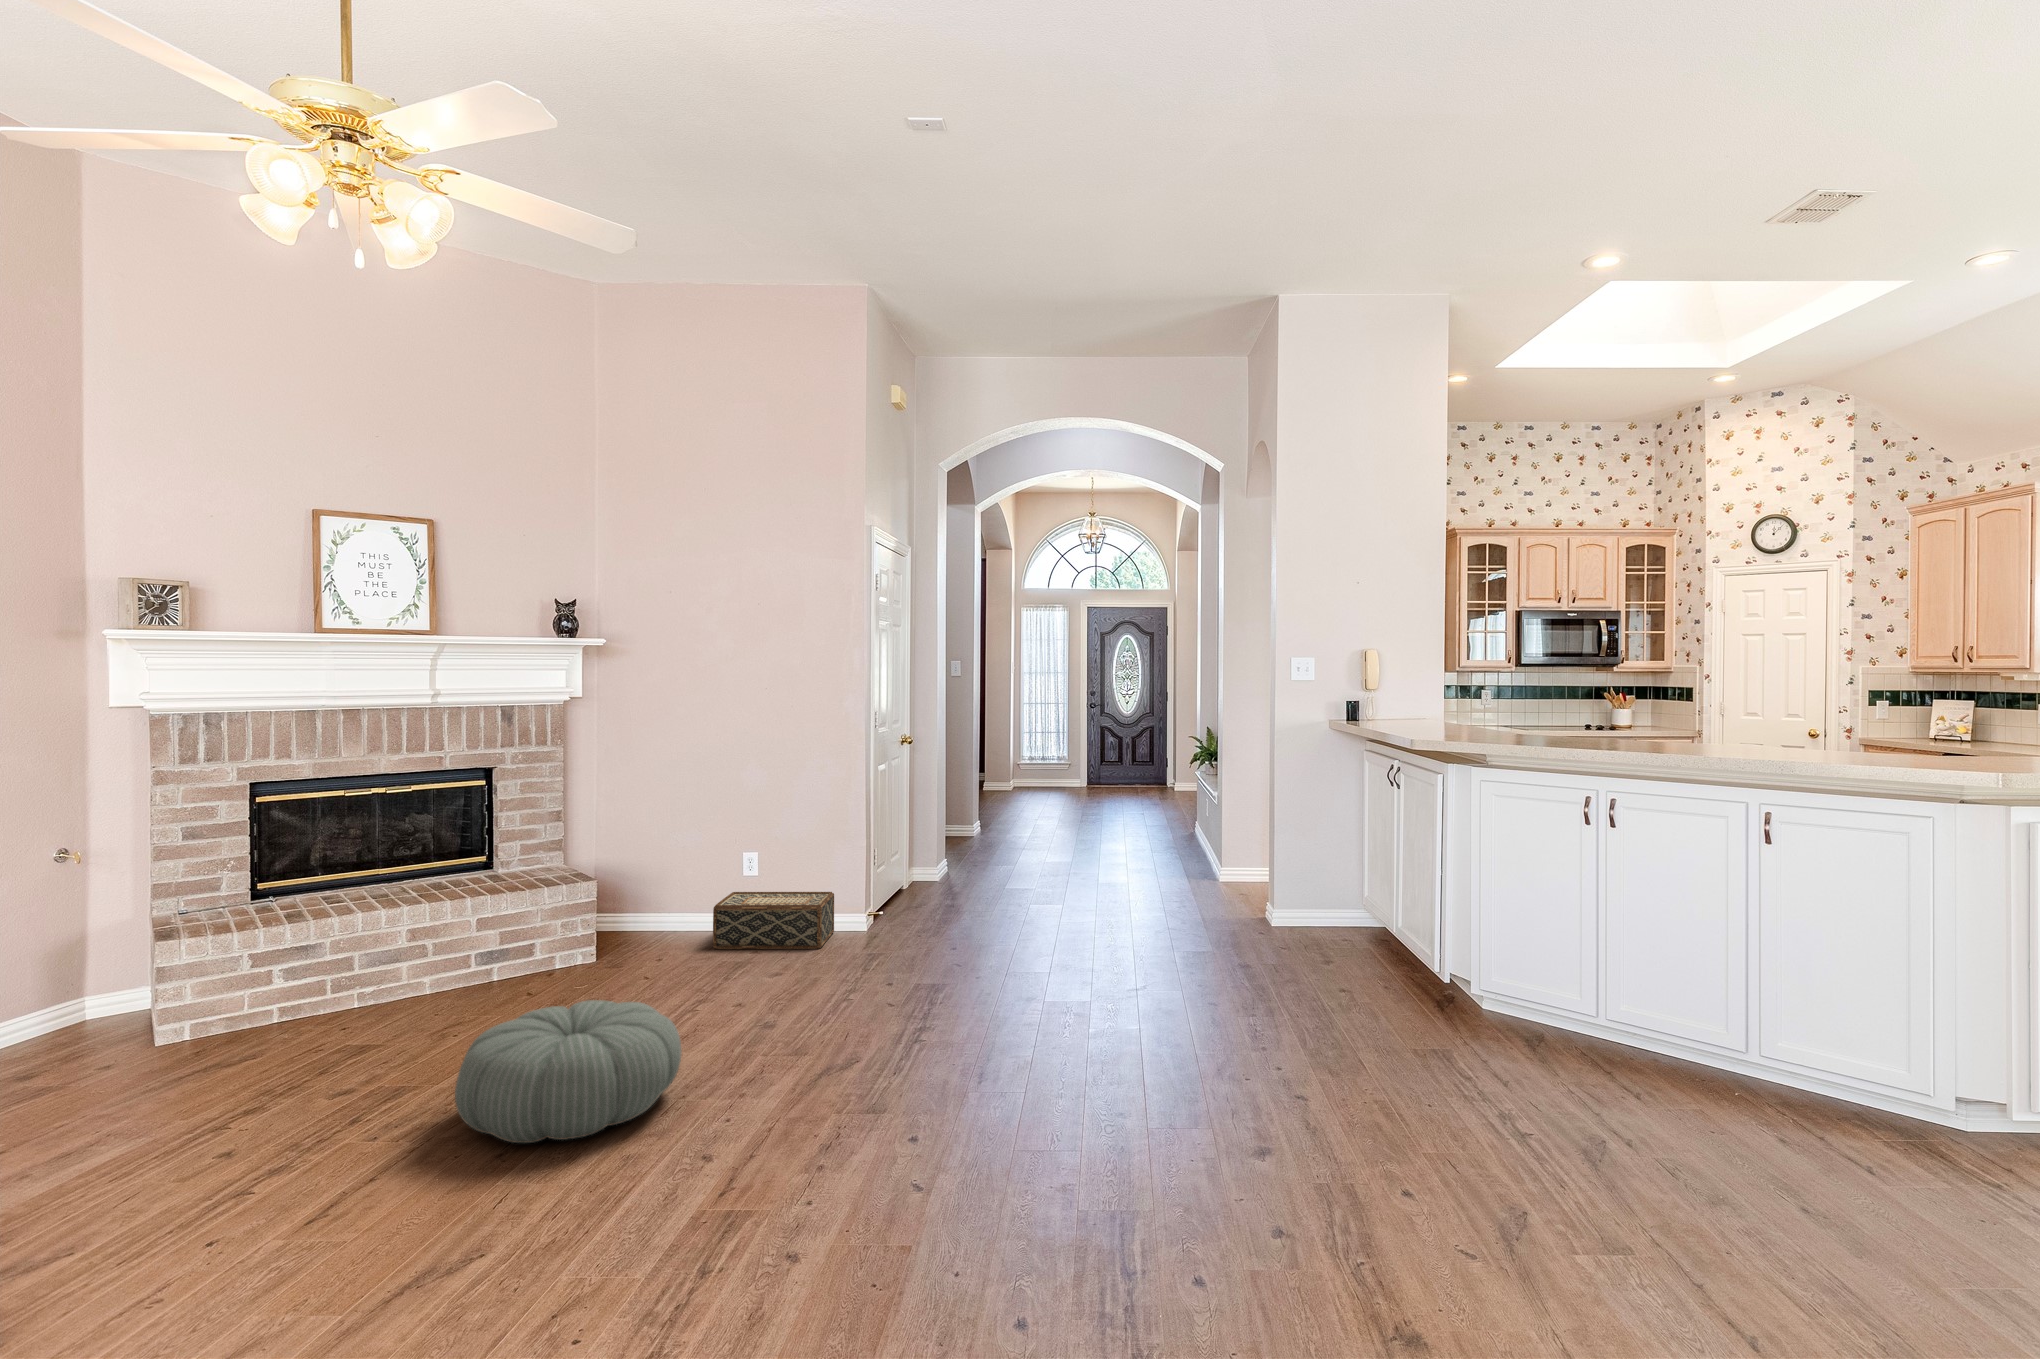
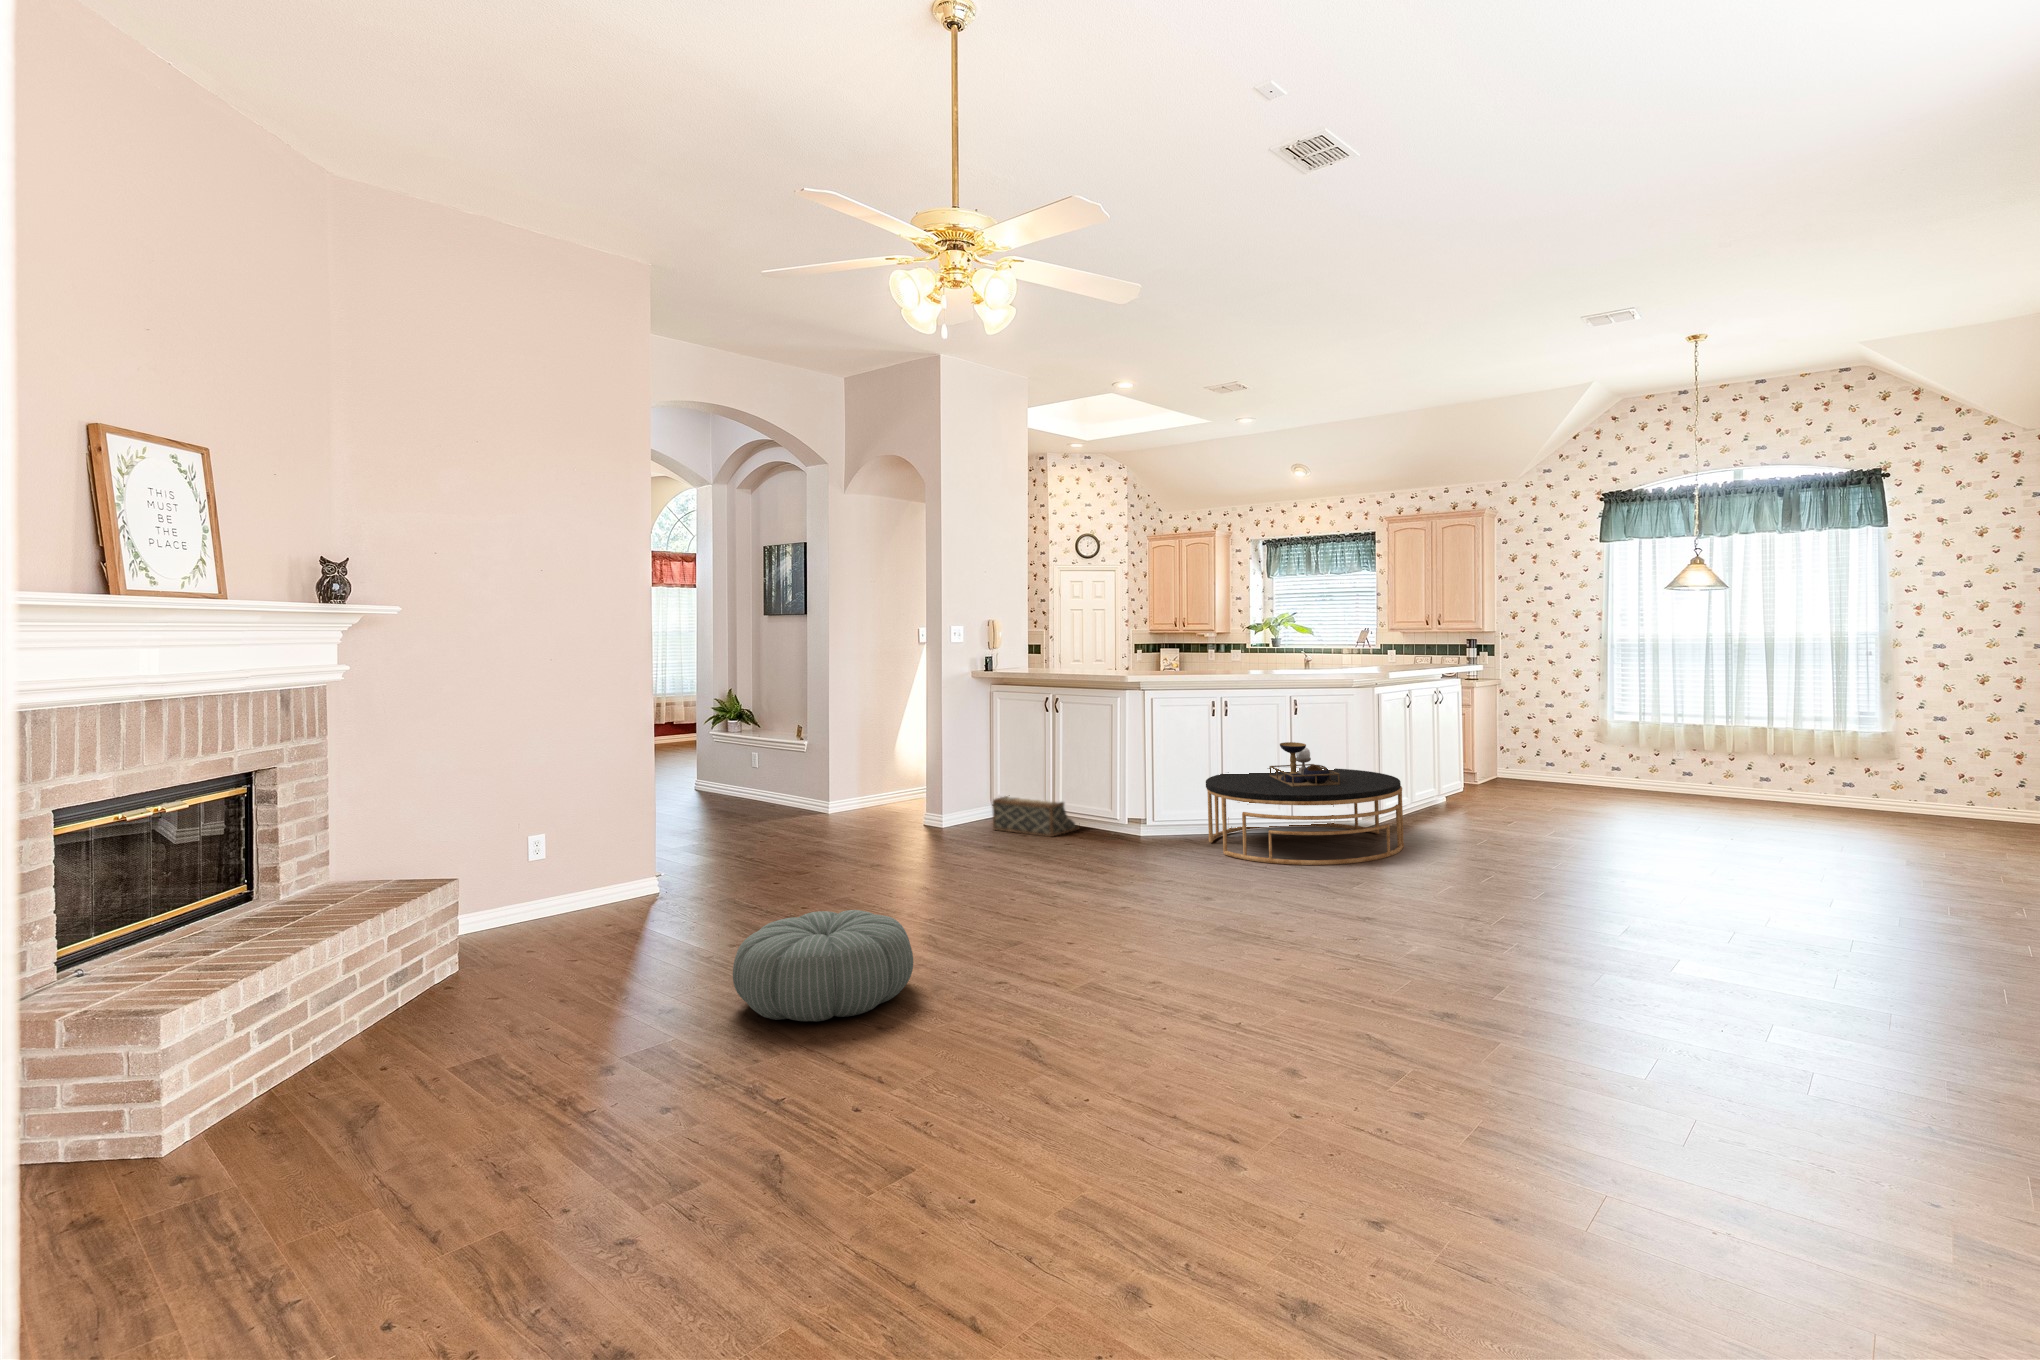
woven basket: present [713,892,834,949] -> present [992,795,1079,837]
coffee table: none [1459,925,1920,1258] -> present [1206,742,1404,865]

